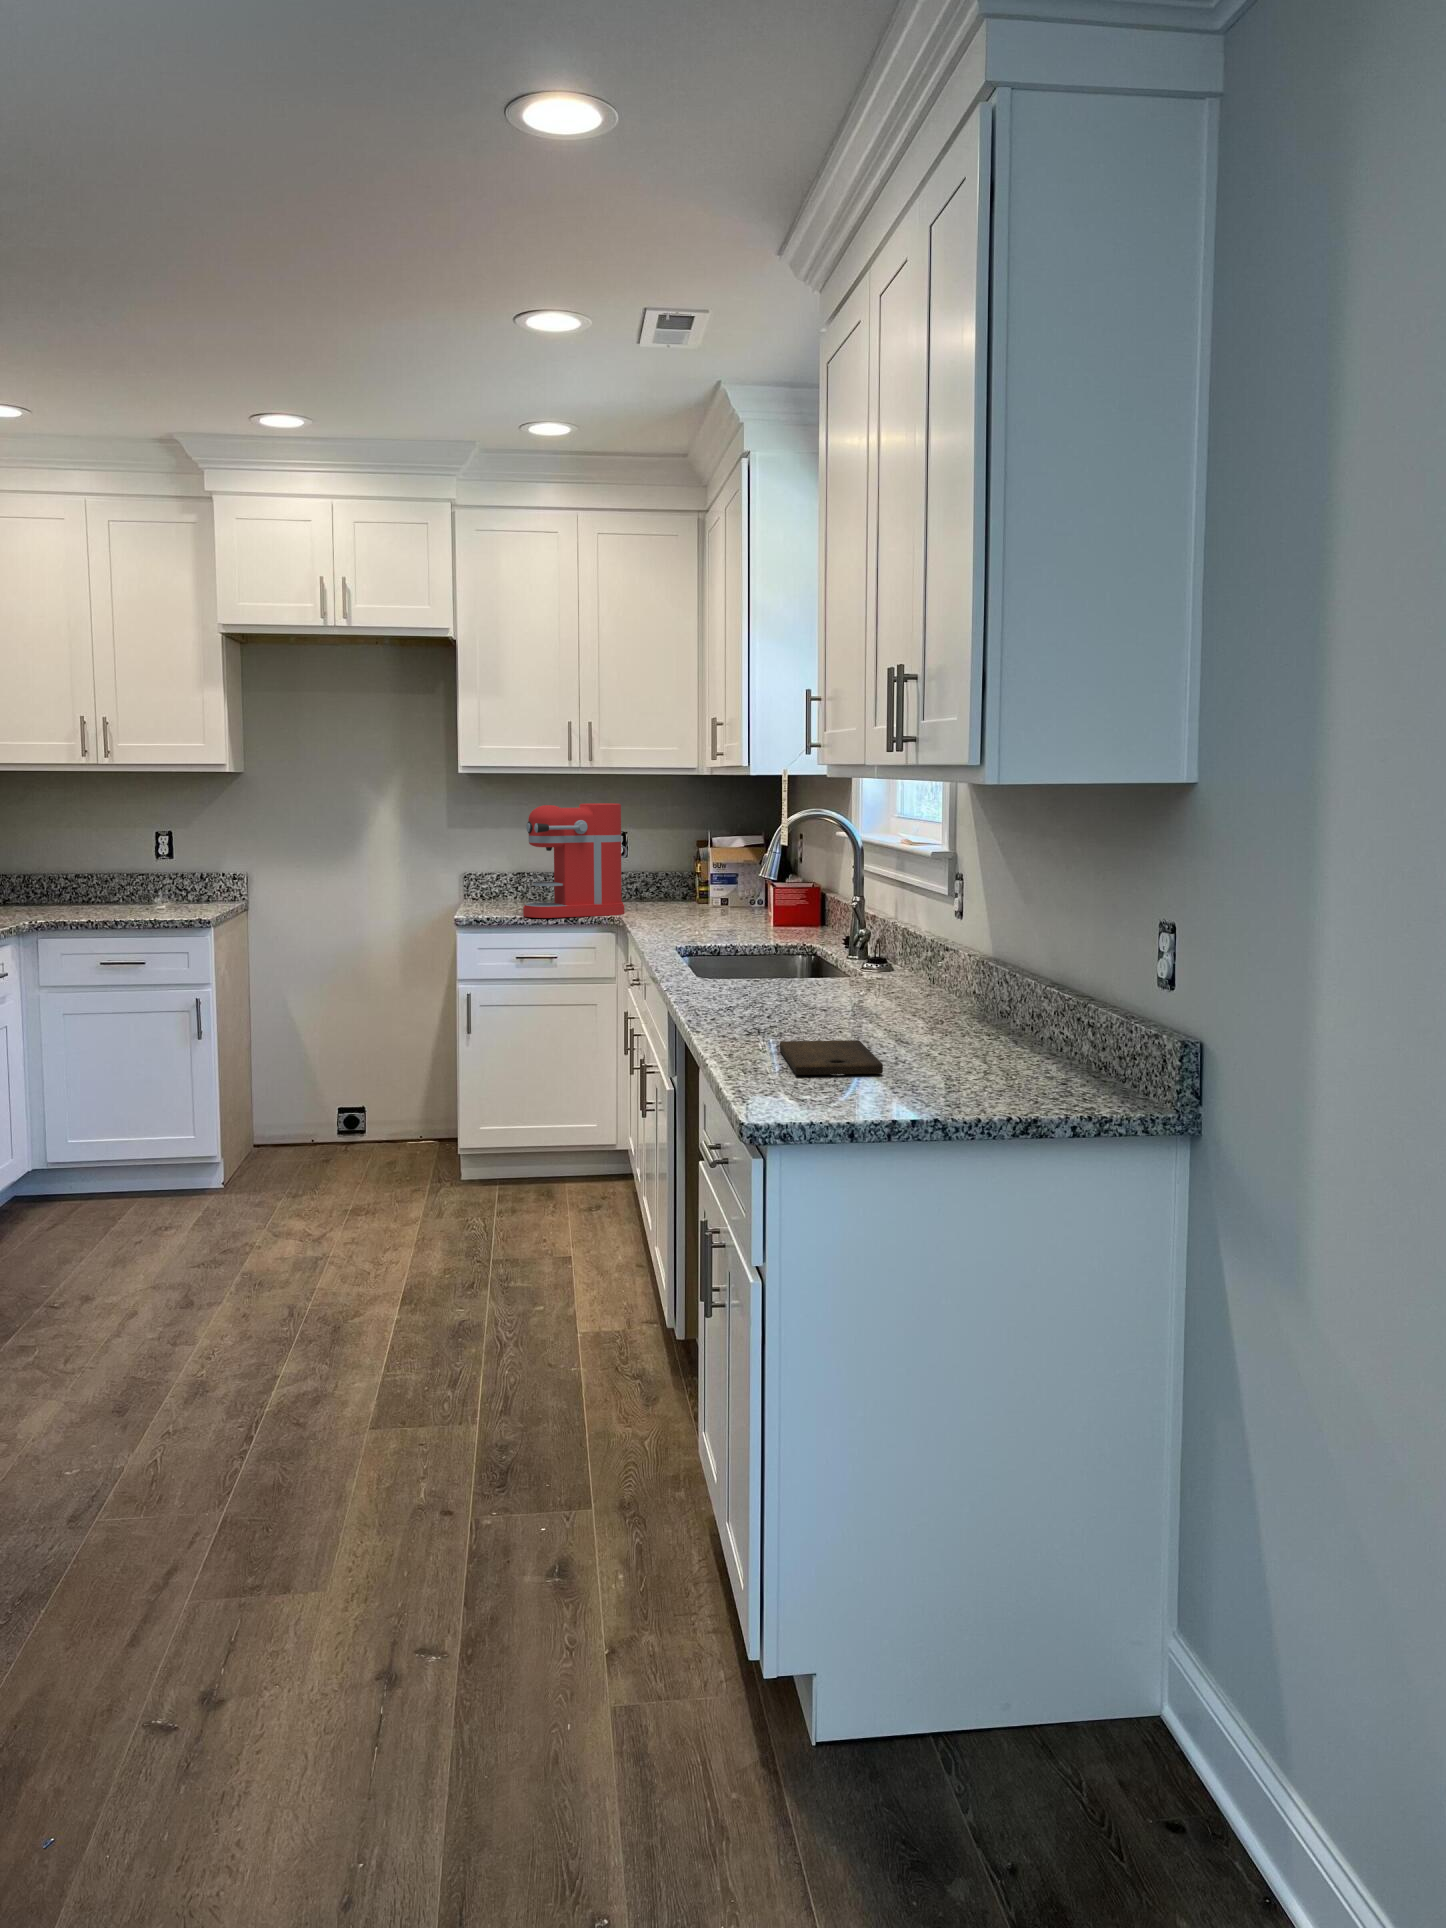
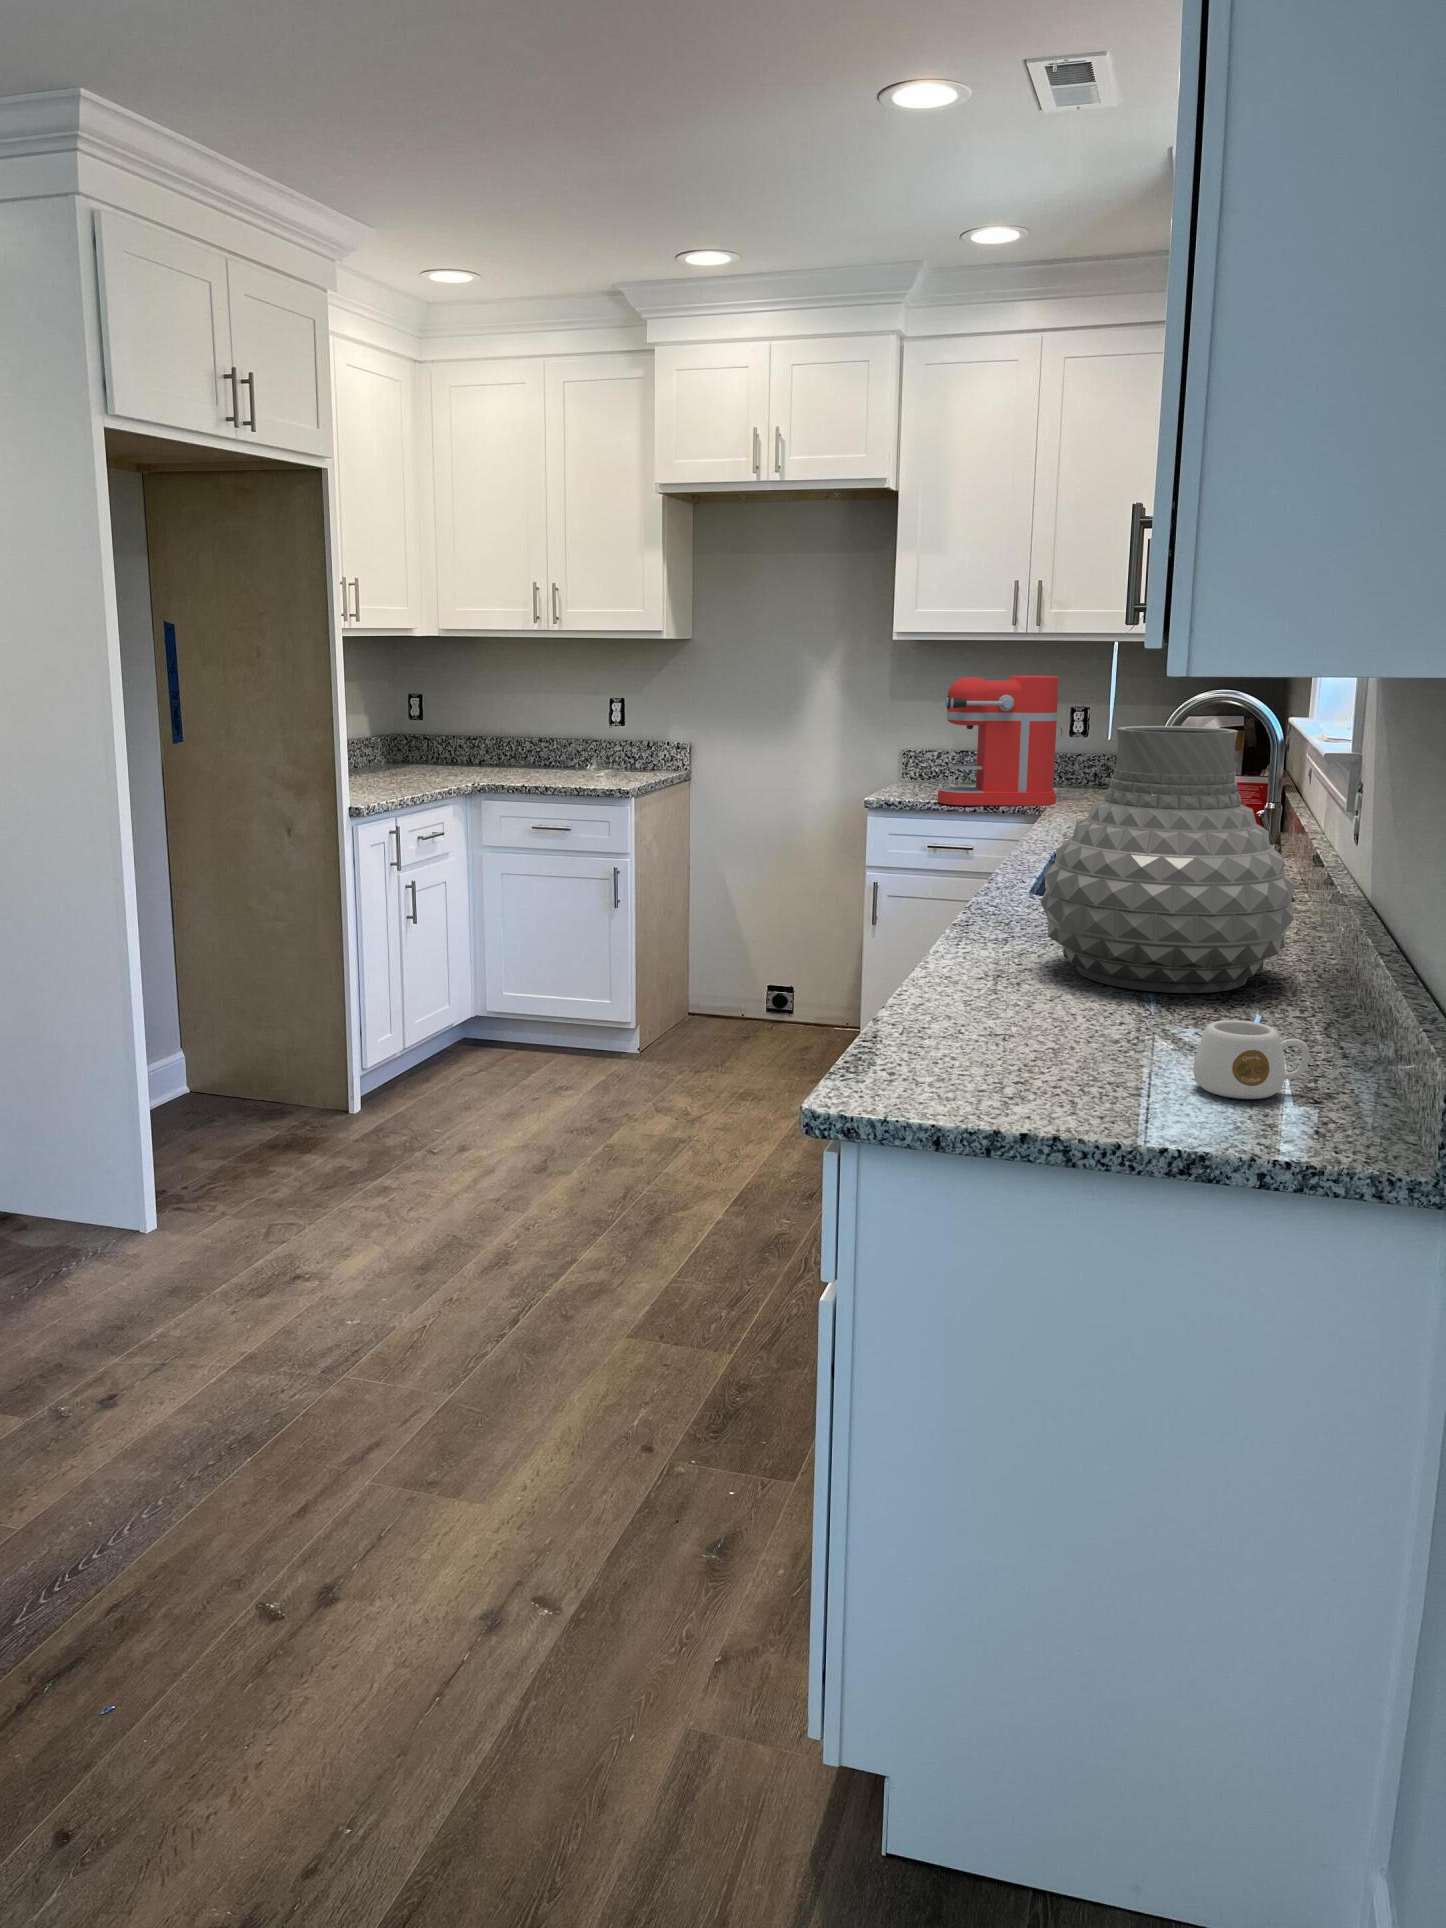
vase: none [774,829,964,1031] -> present [1041,726,1296,993]
mug: none [979,1031,1054,1085] -> present [1193,1020,1310,1099]
cutting board: present [780,1040,883,1075] -> none [961,996,1094,1056]

